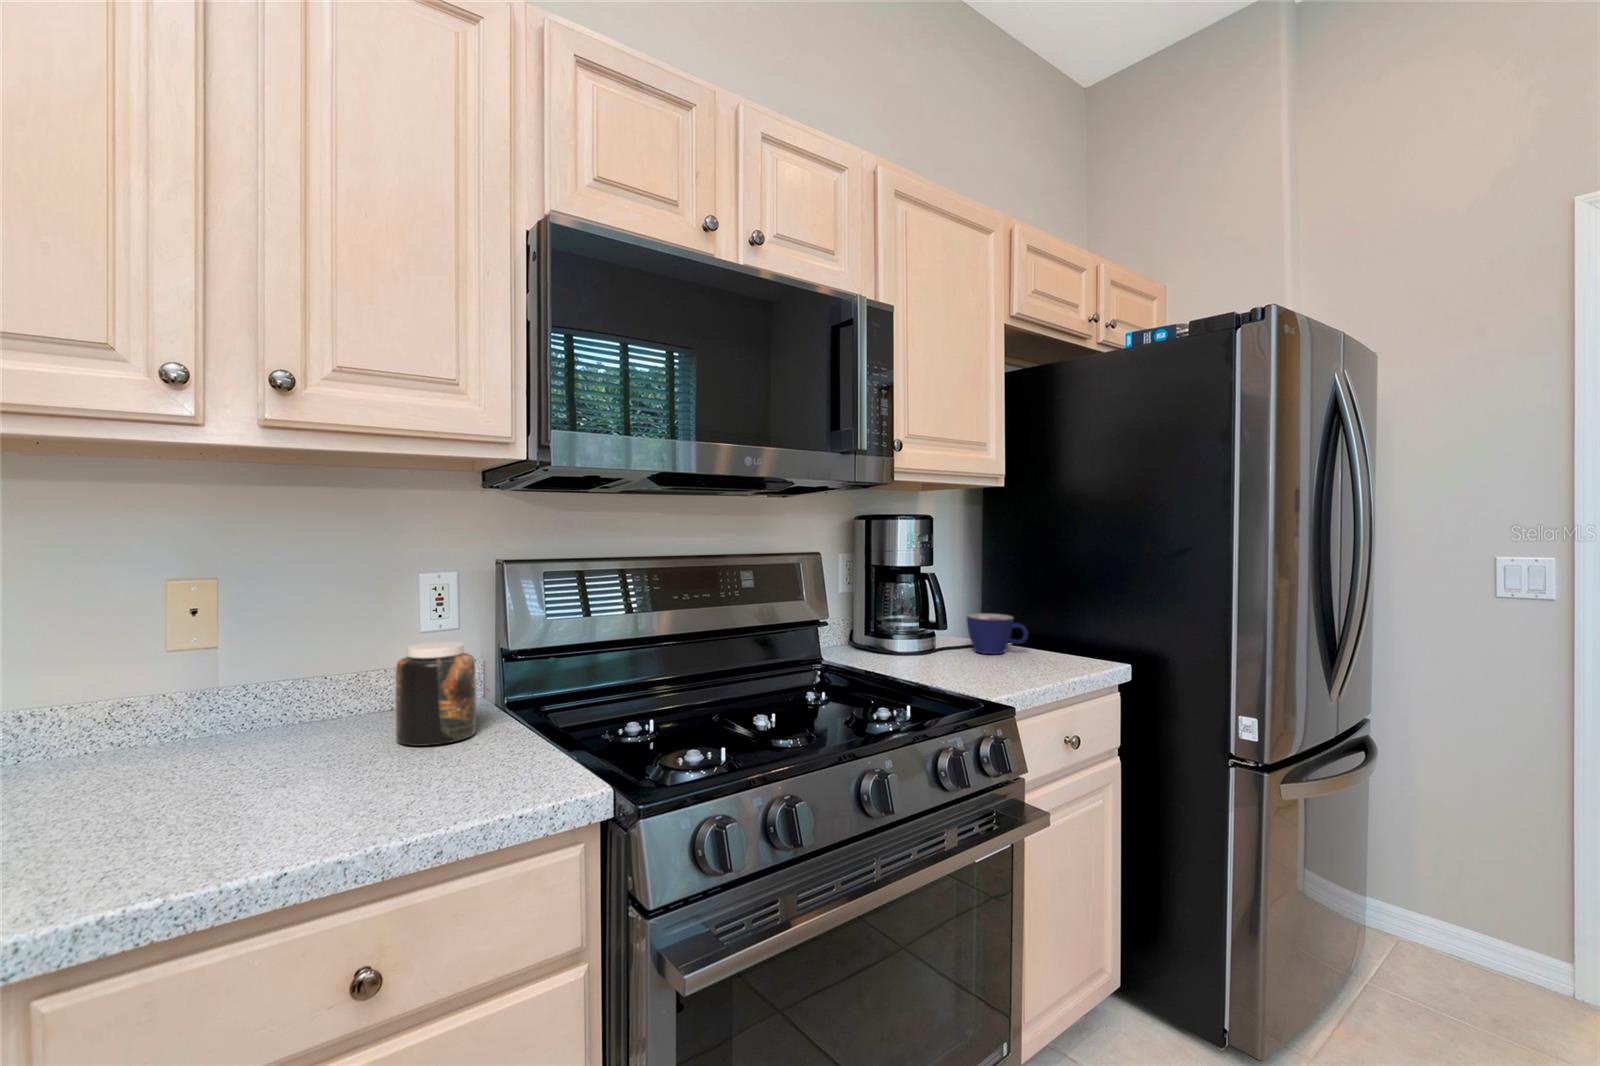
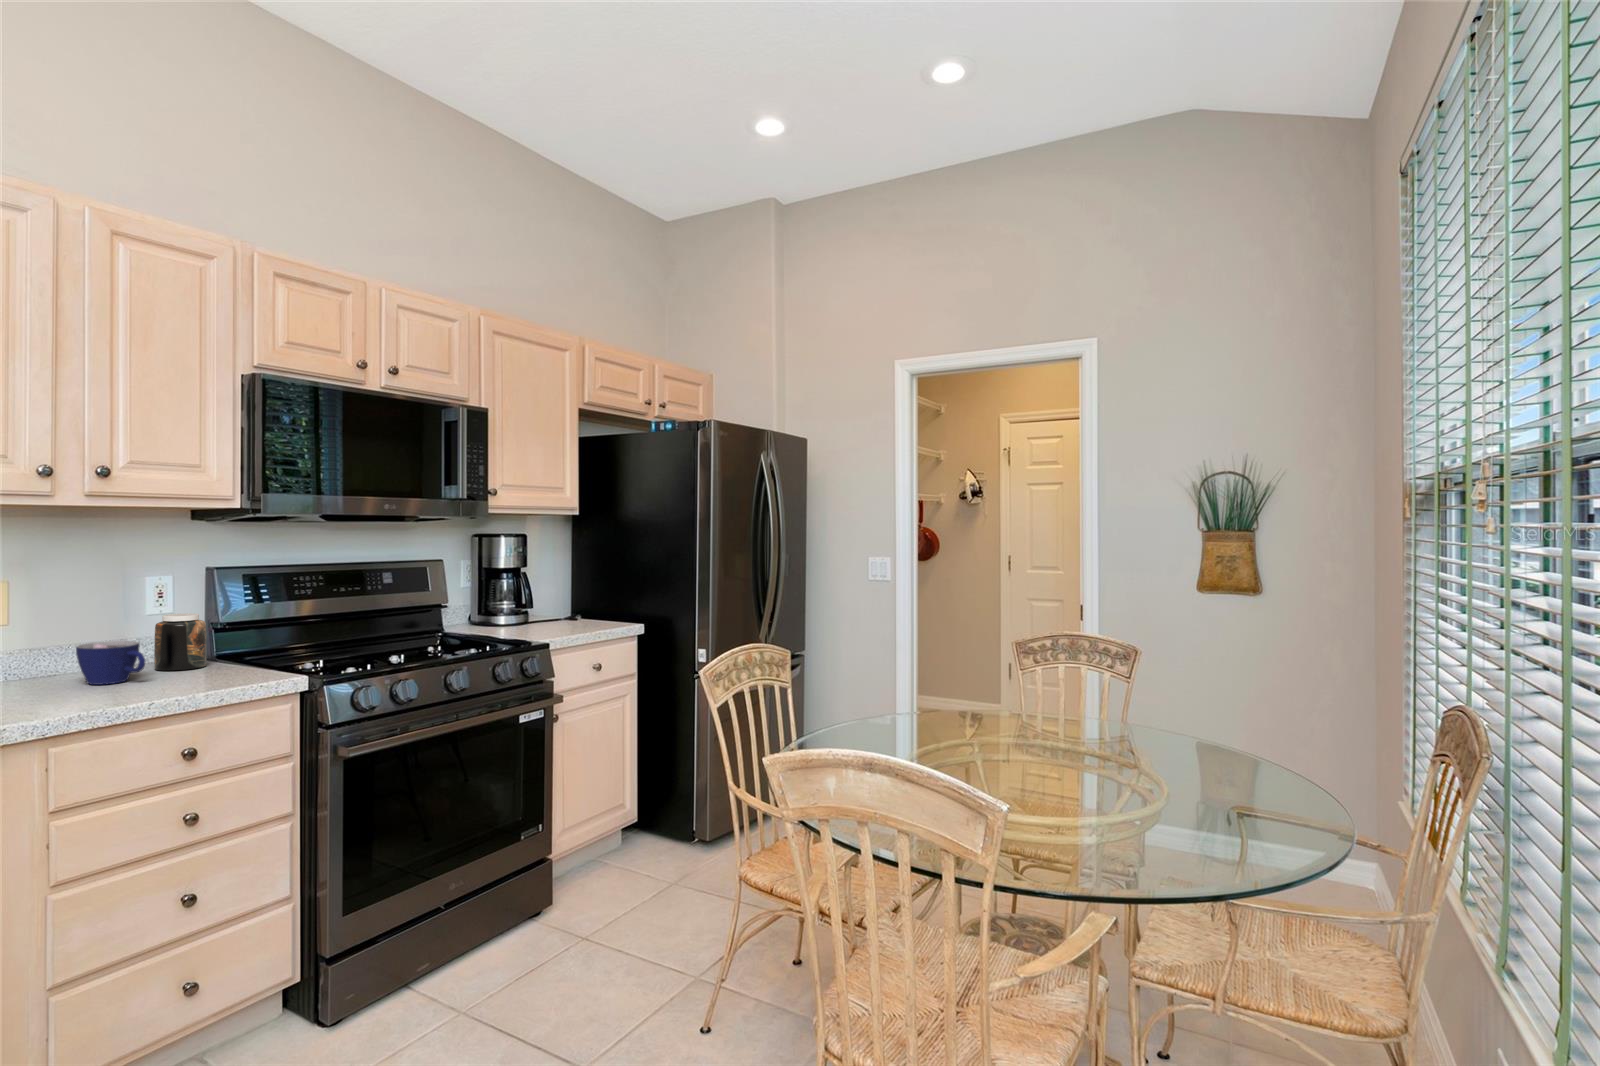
cup: present [967,613,1028,654] -> present [76,641,145,685]

